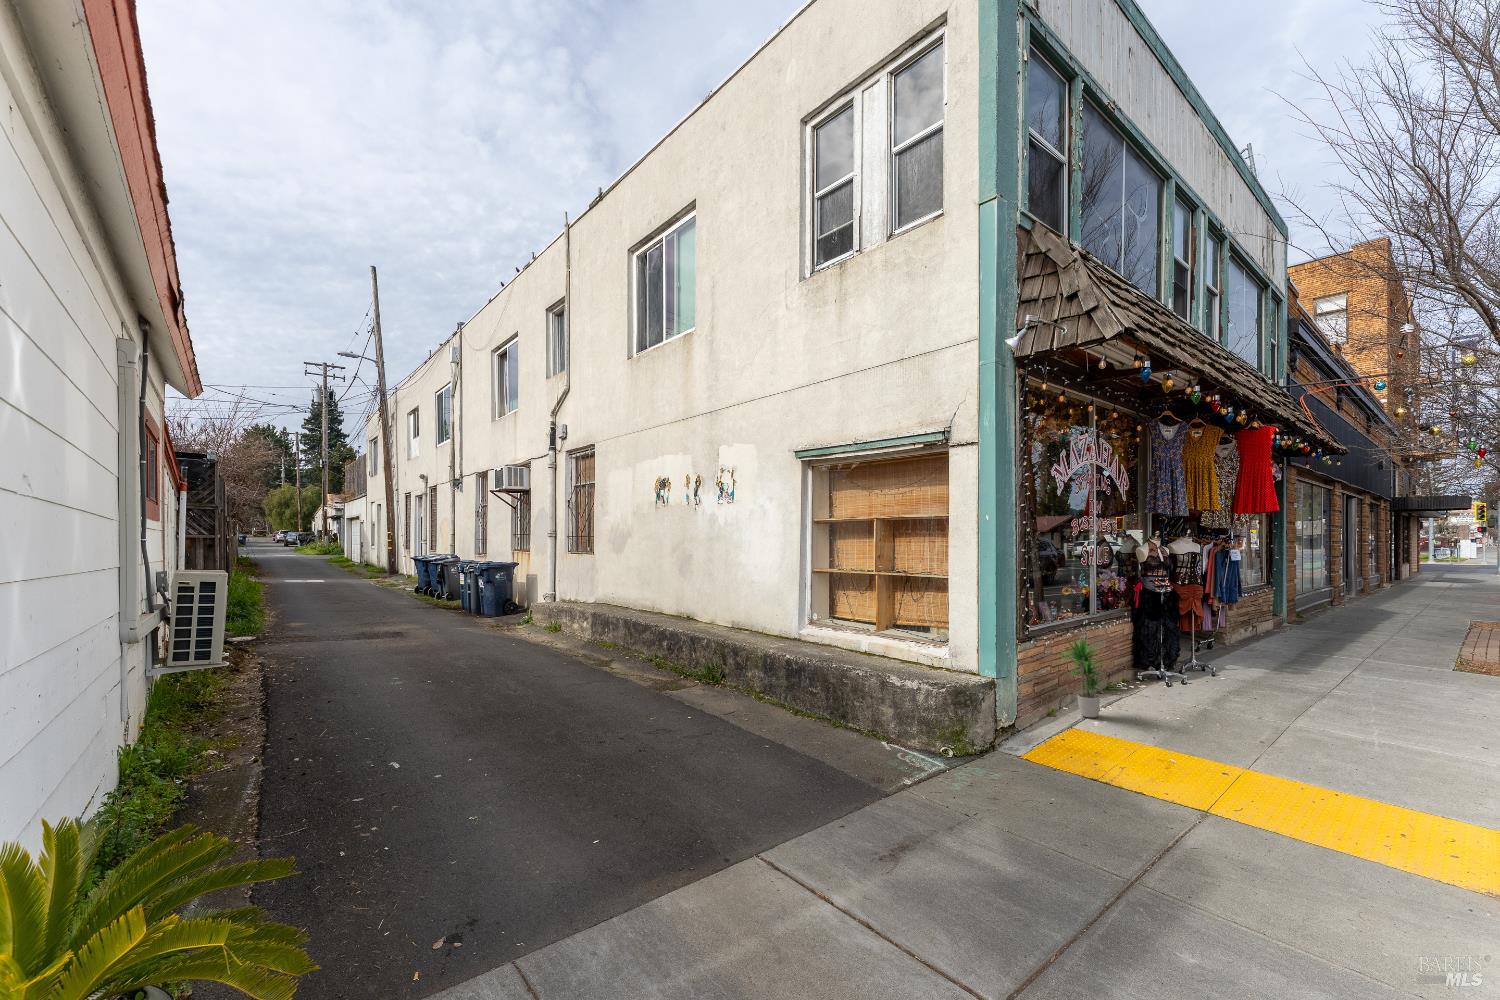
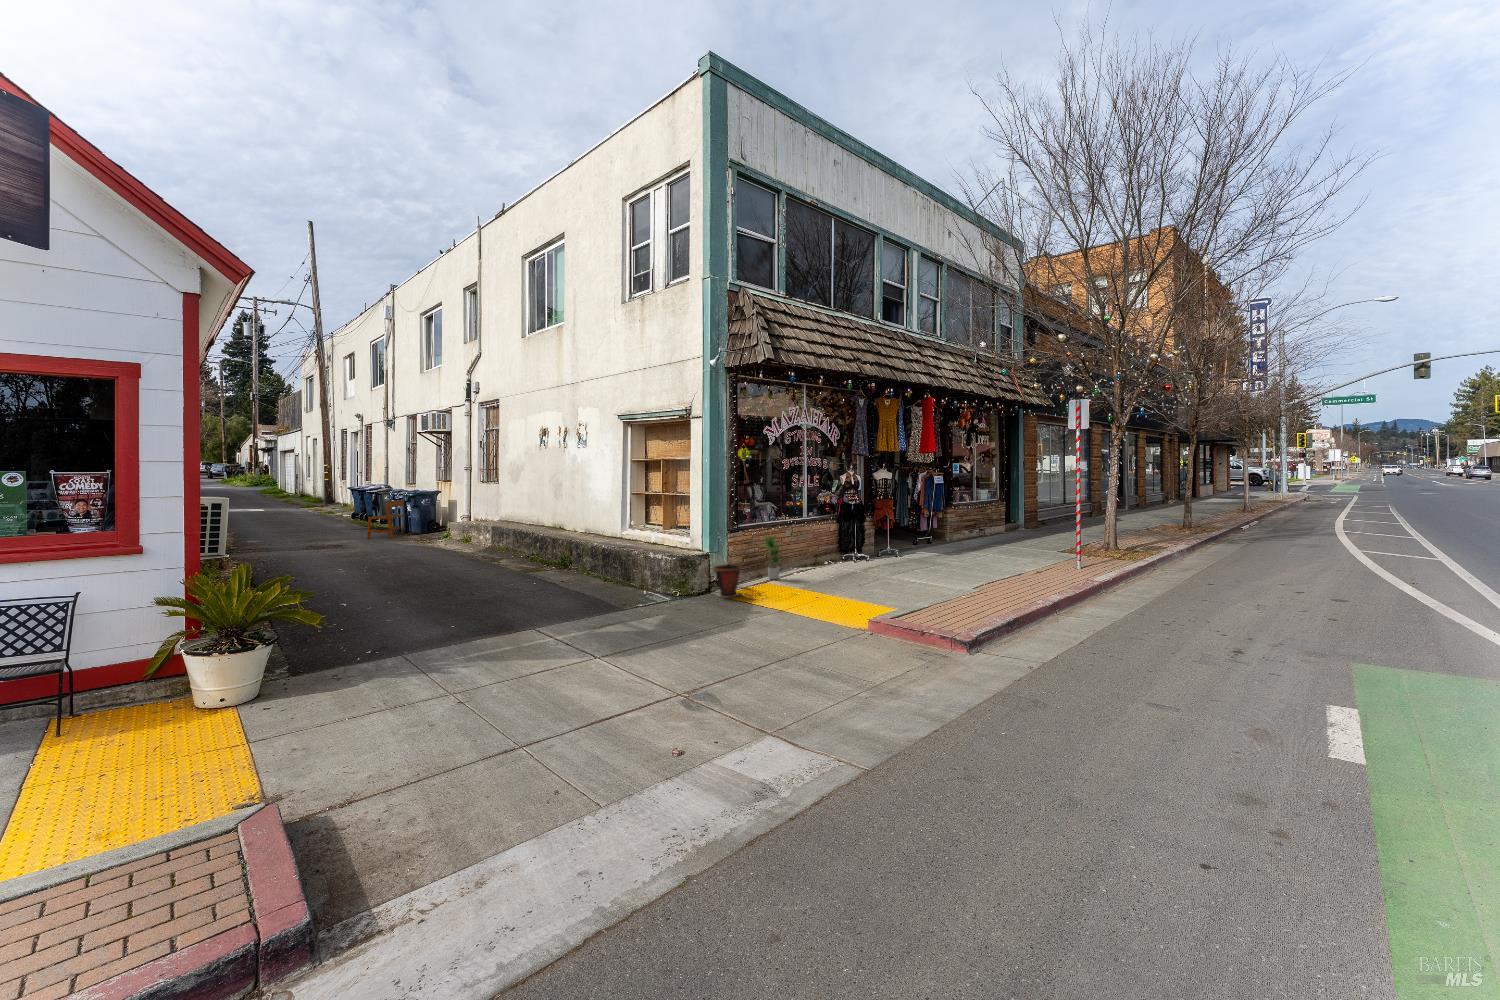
bench: none [429,574,483,627] -> present [367,500,411,538]
waste bin: none [1006,696,1064,765] -> present [713,565,741,598]

